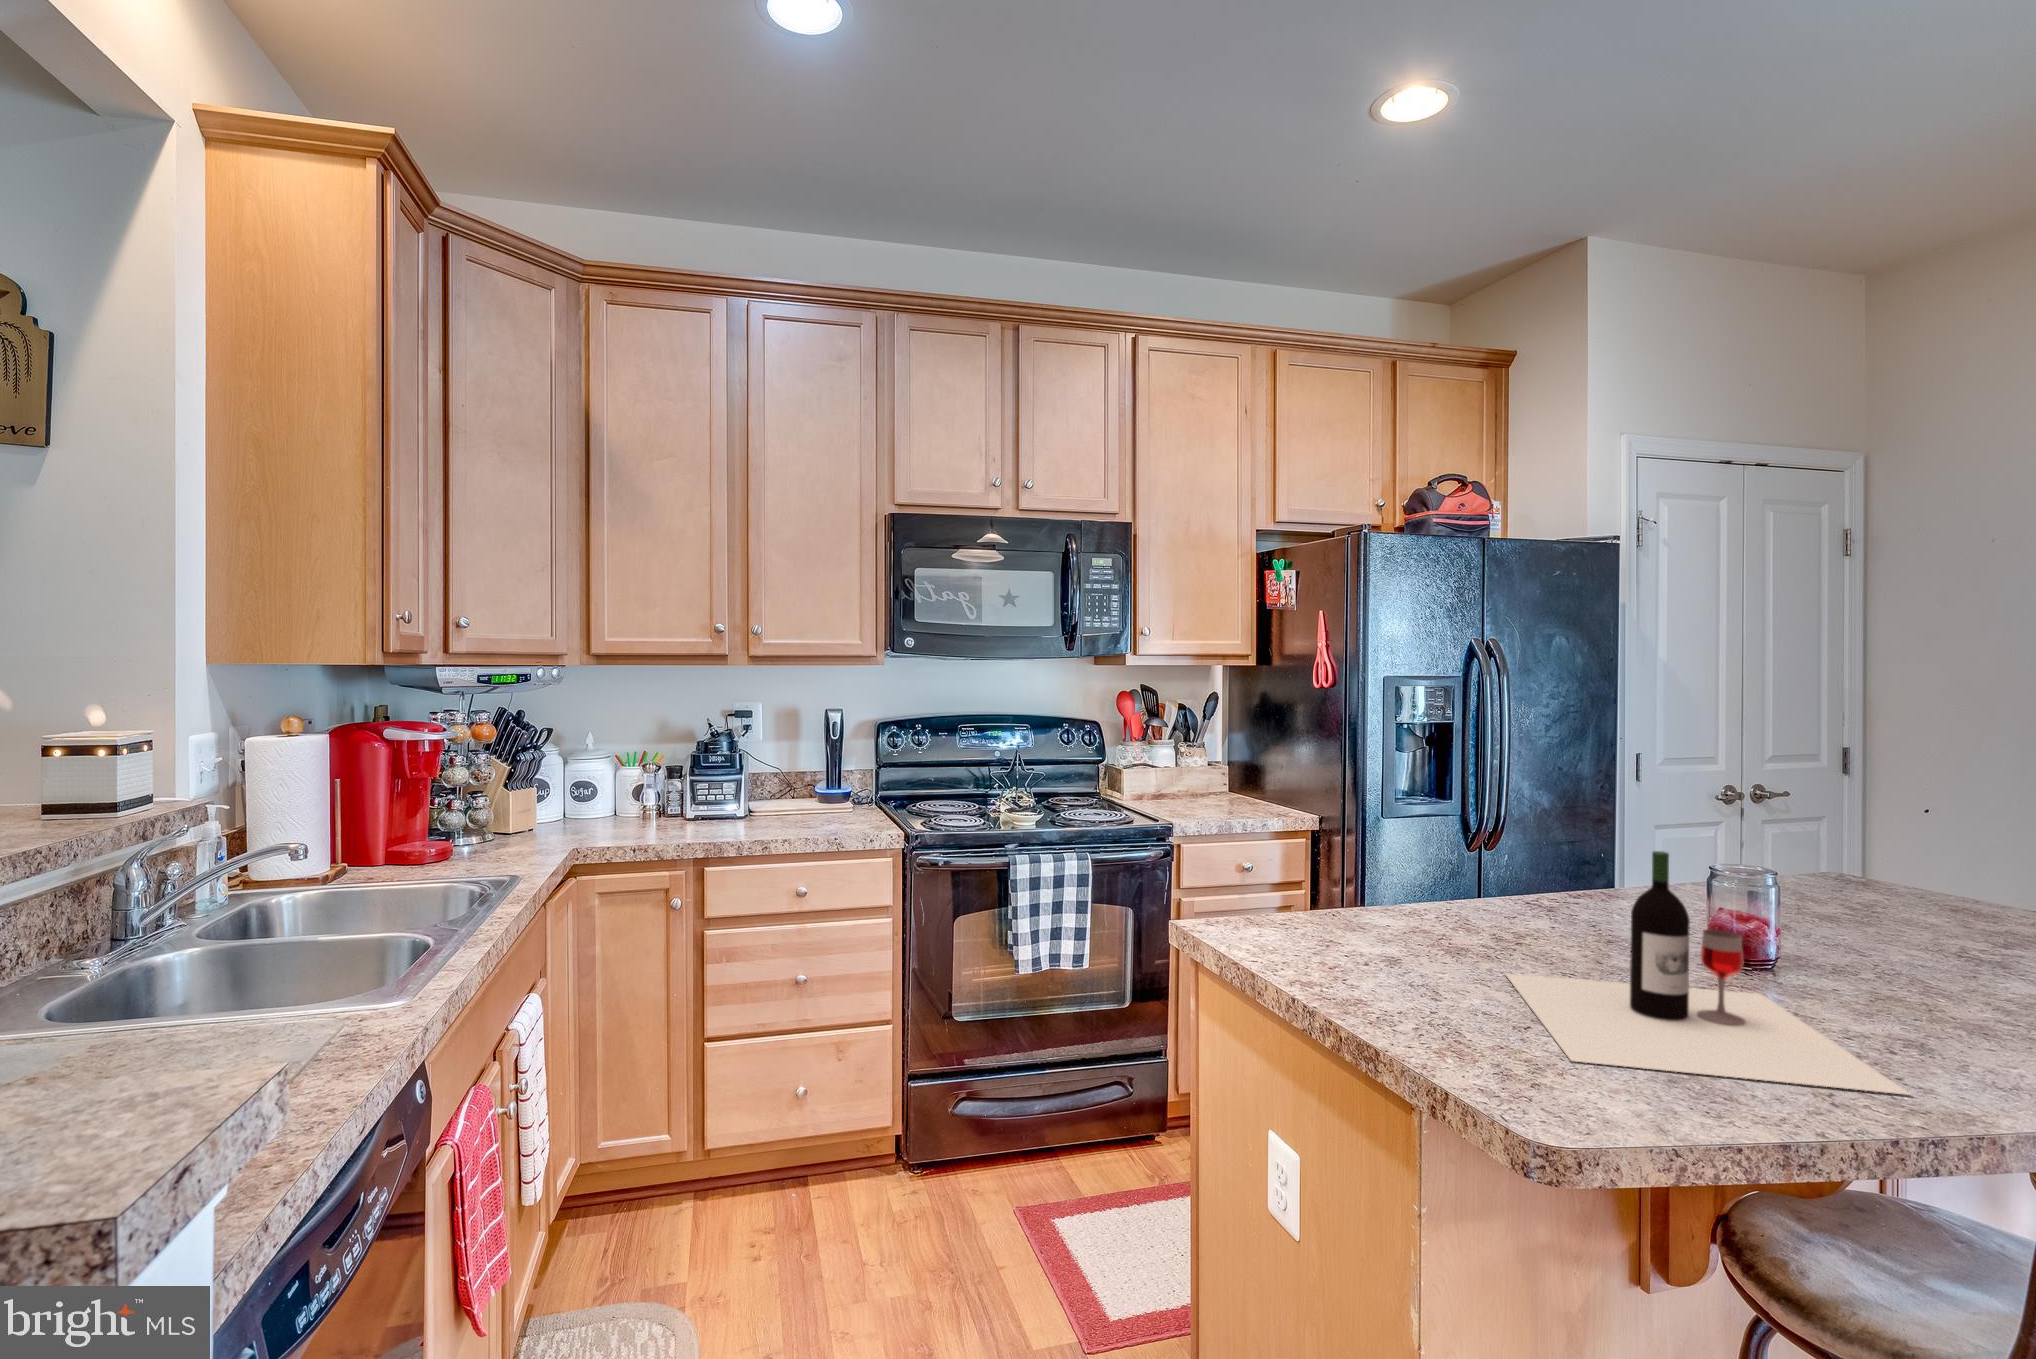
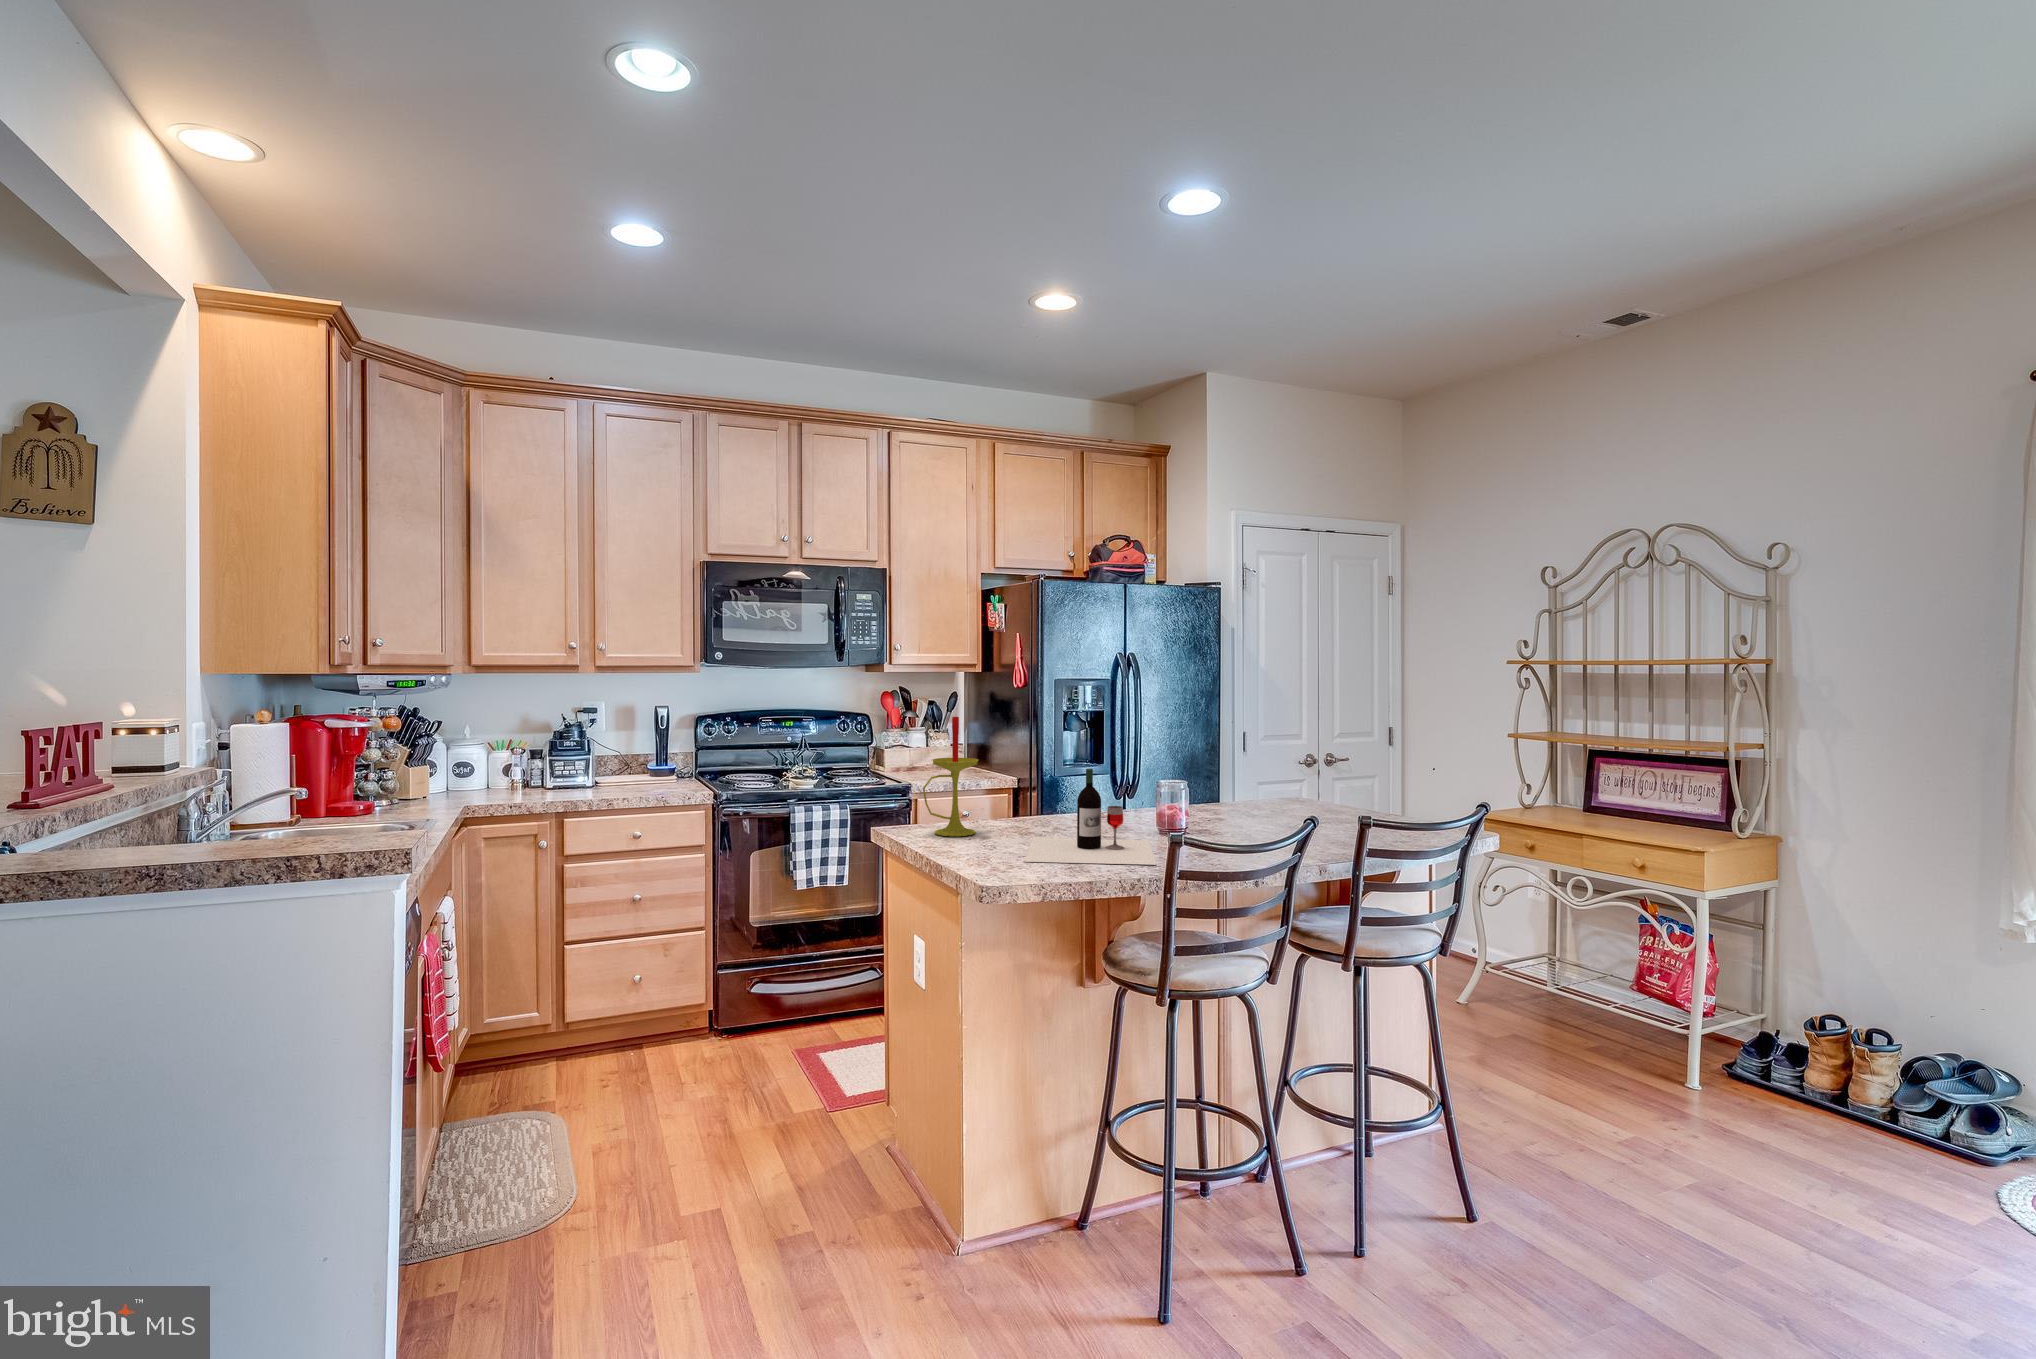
candle: none [1283,733,1384,961] -> present [923,717,978,836]

